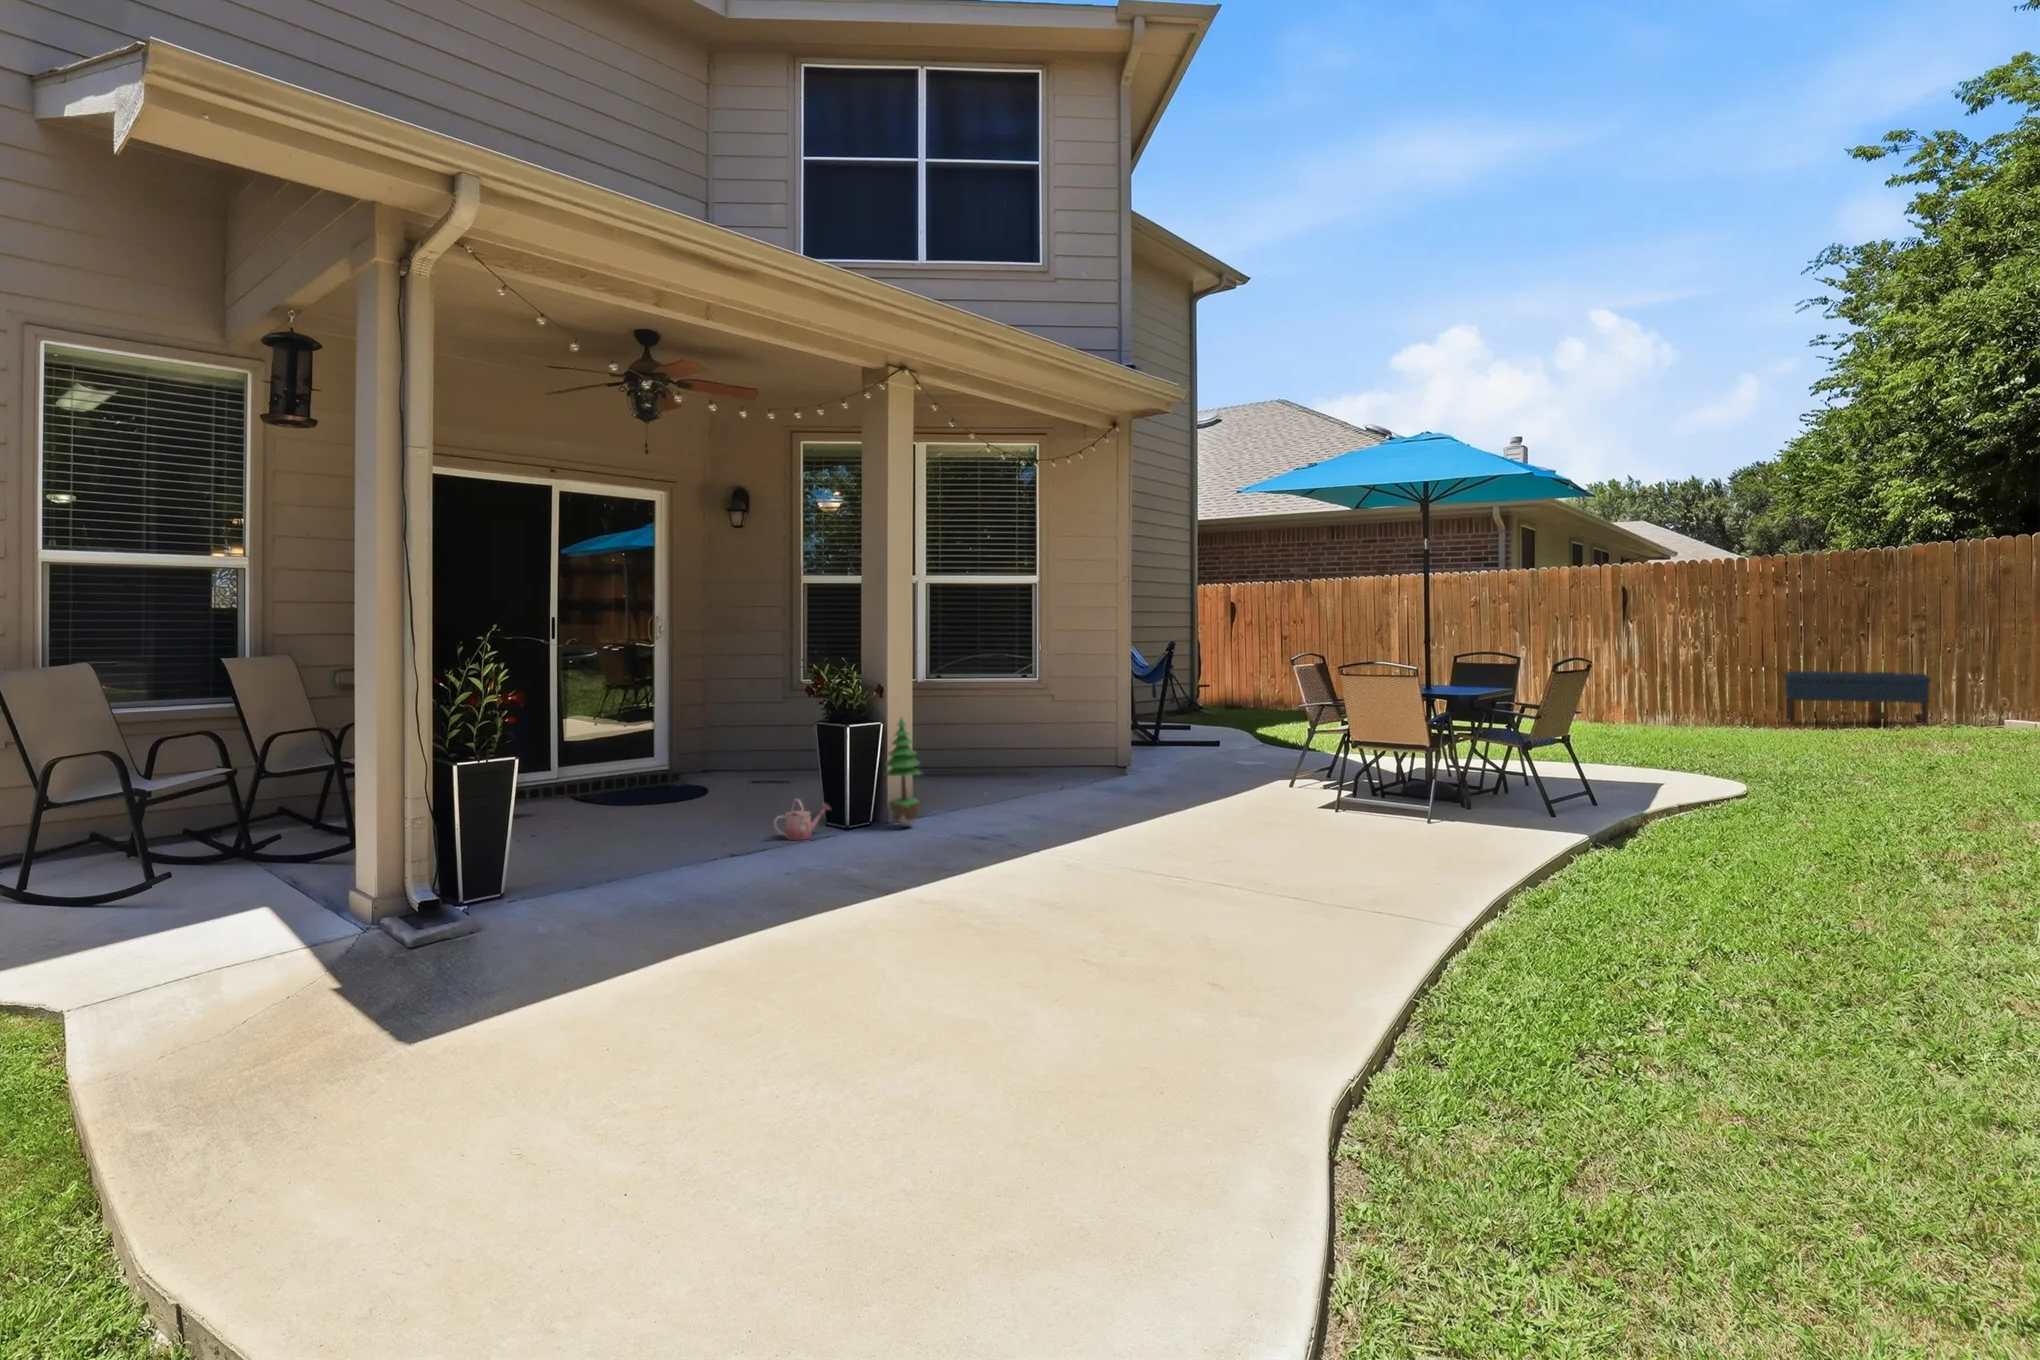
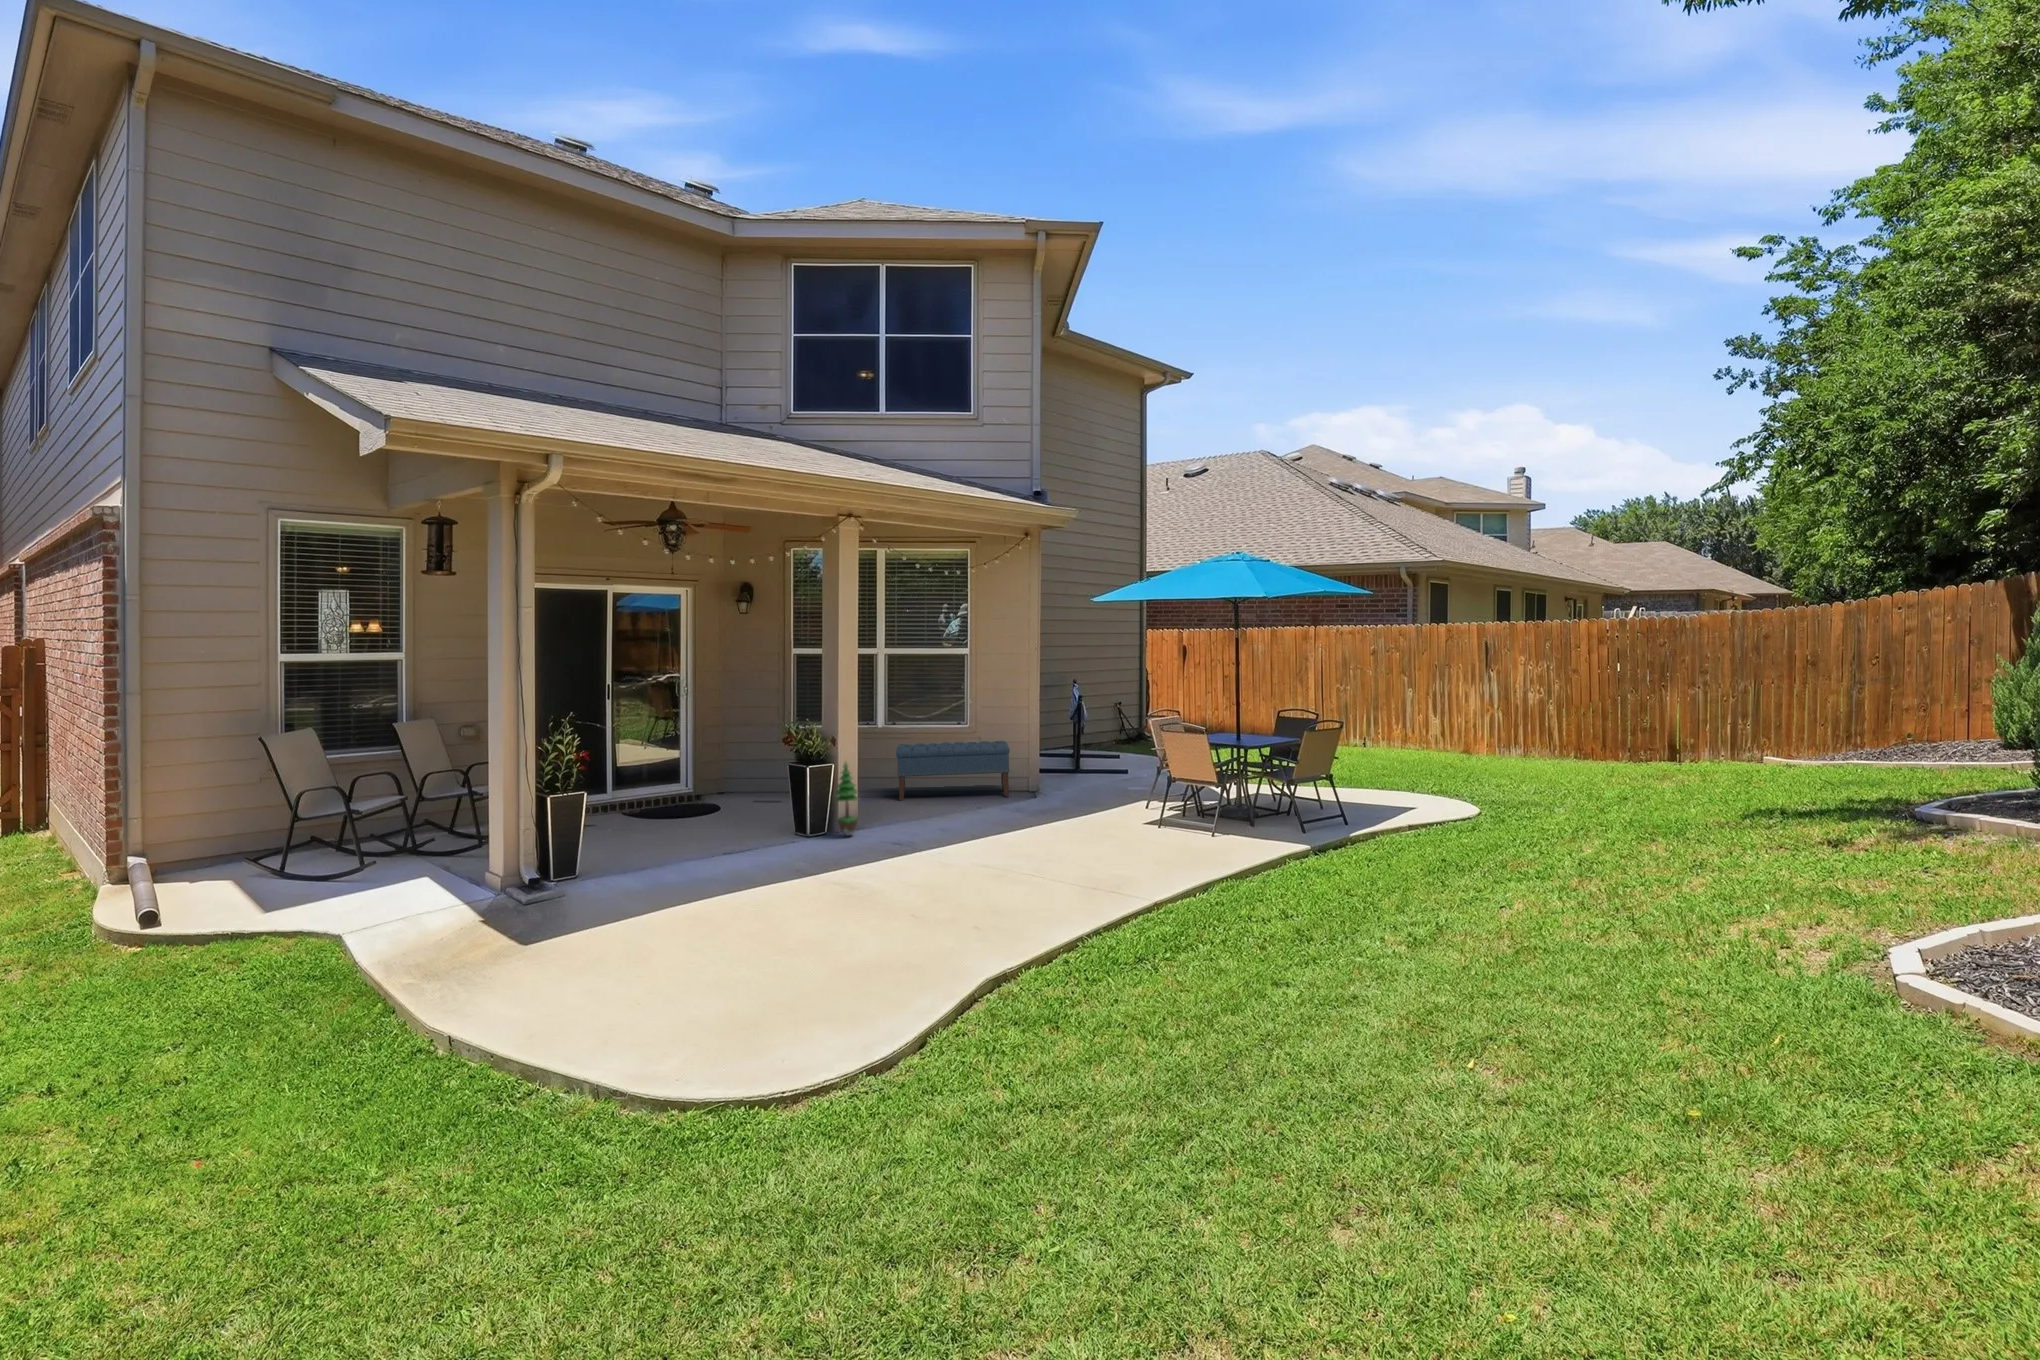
bench: present [1784,671,1930,725] -> present [896,741,1010,801]
watering can: present [774,799,830,840] -> none [757,816,797,845]

